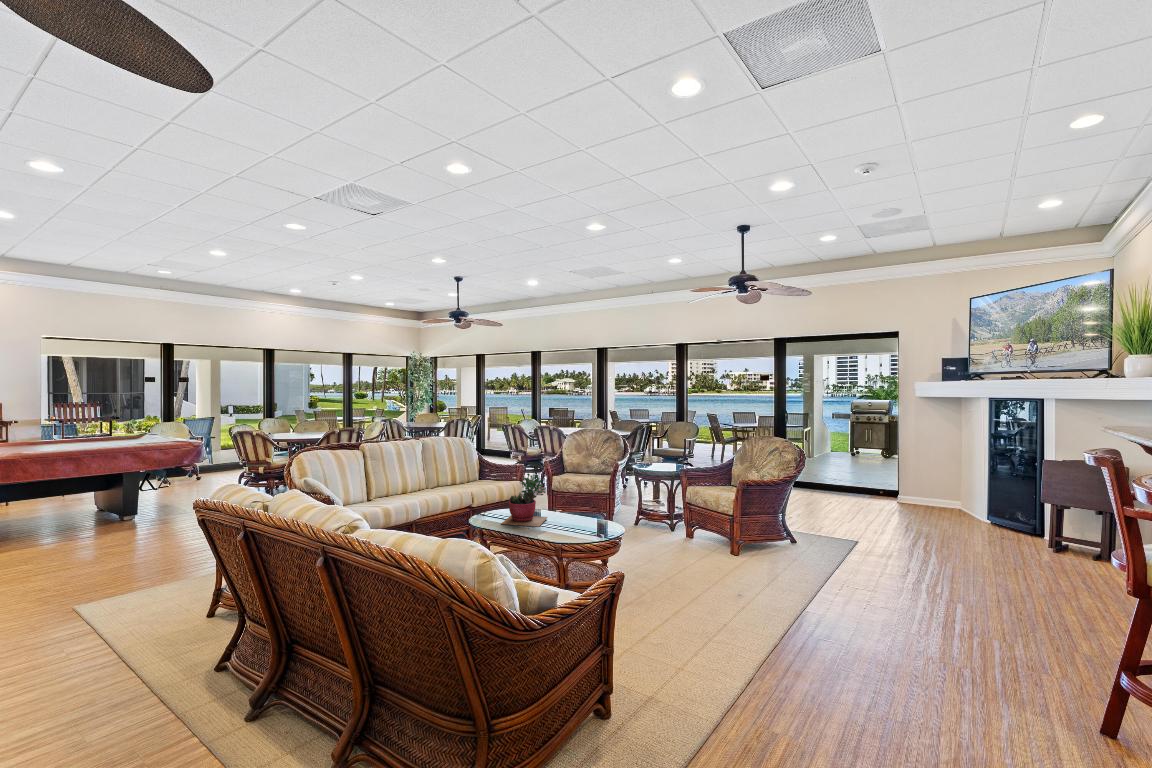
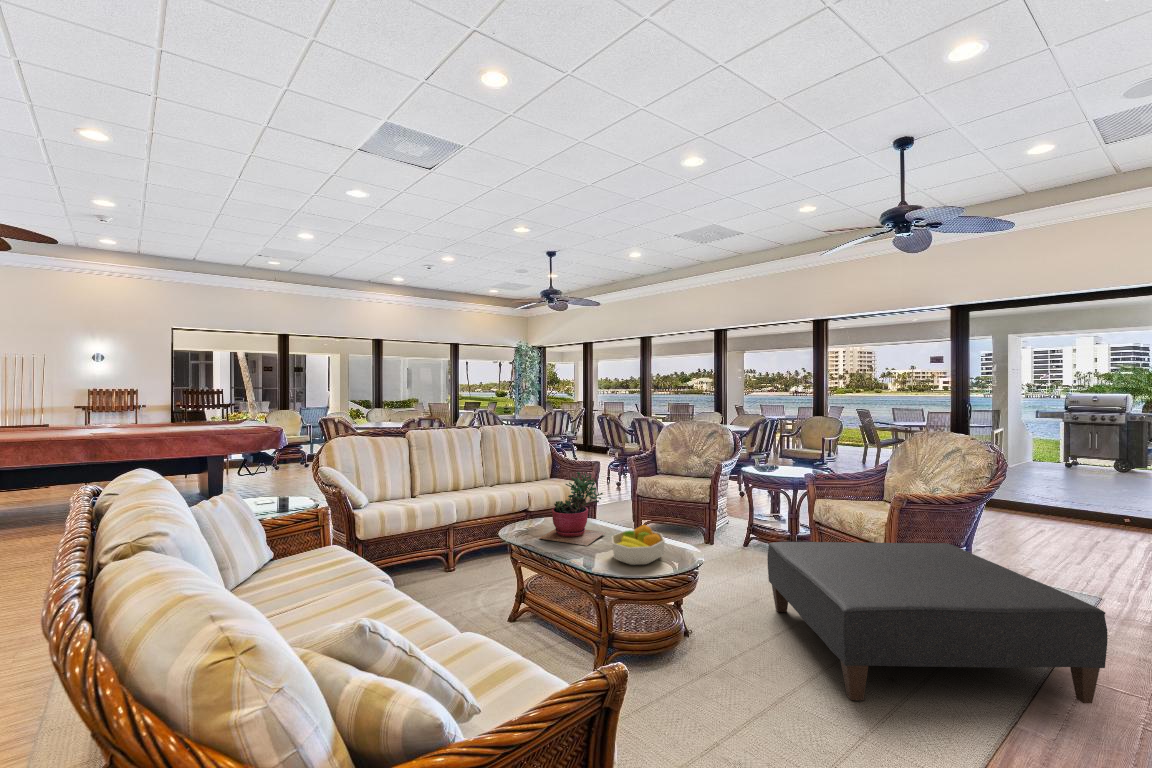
fruit bowl: none [560,508,598,536] -> present [612,525,665,565]
ottoman: none [659,512,853,608] -> present [767,542,1108,703]

